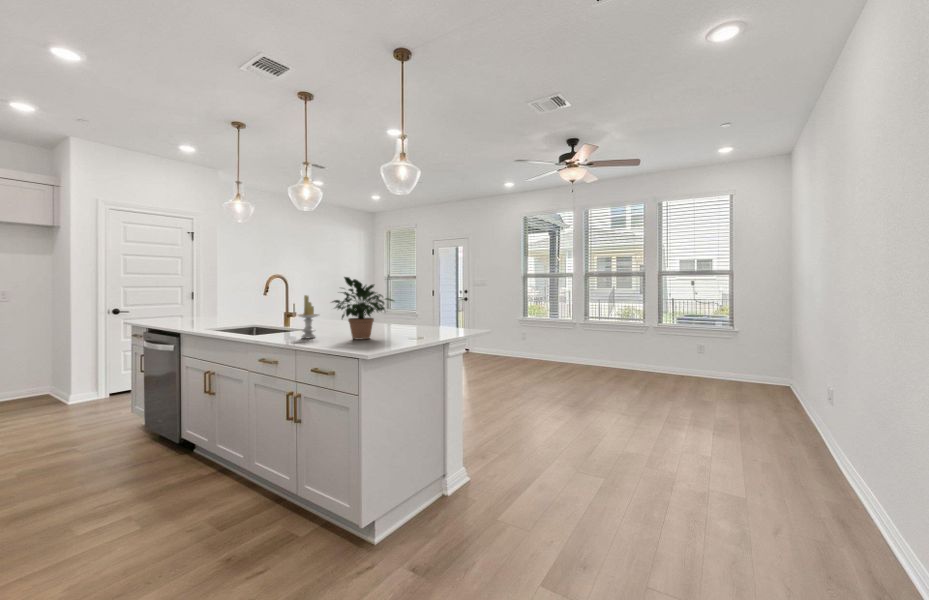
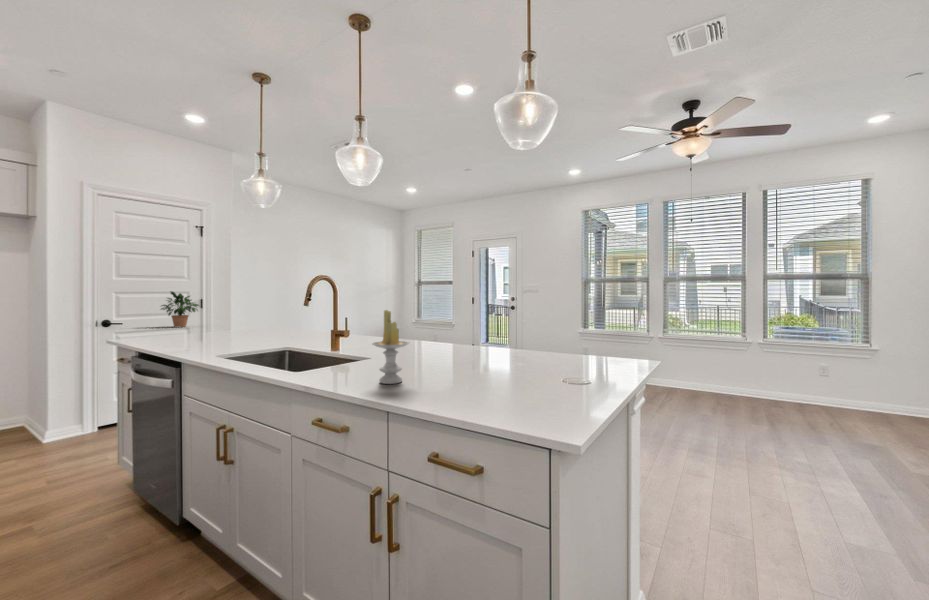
potted plant: present [332,277,394,340] -> present [161,292,199,327]

